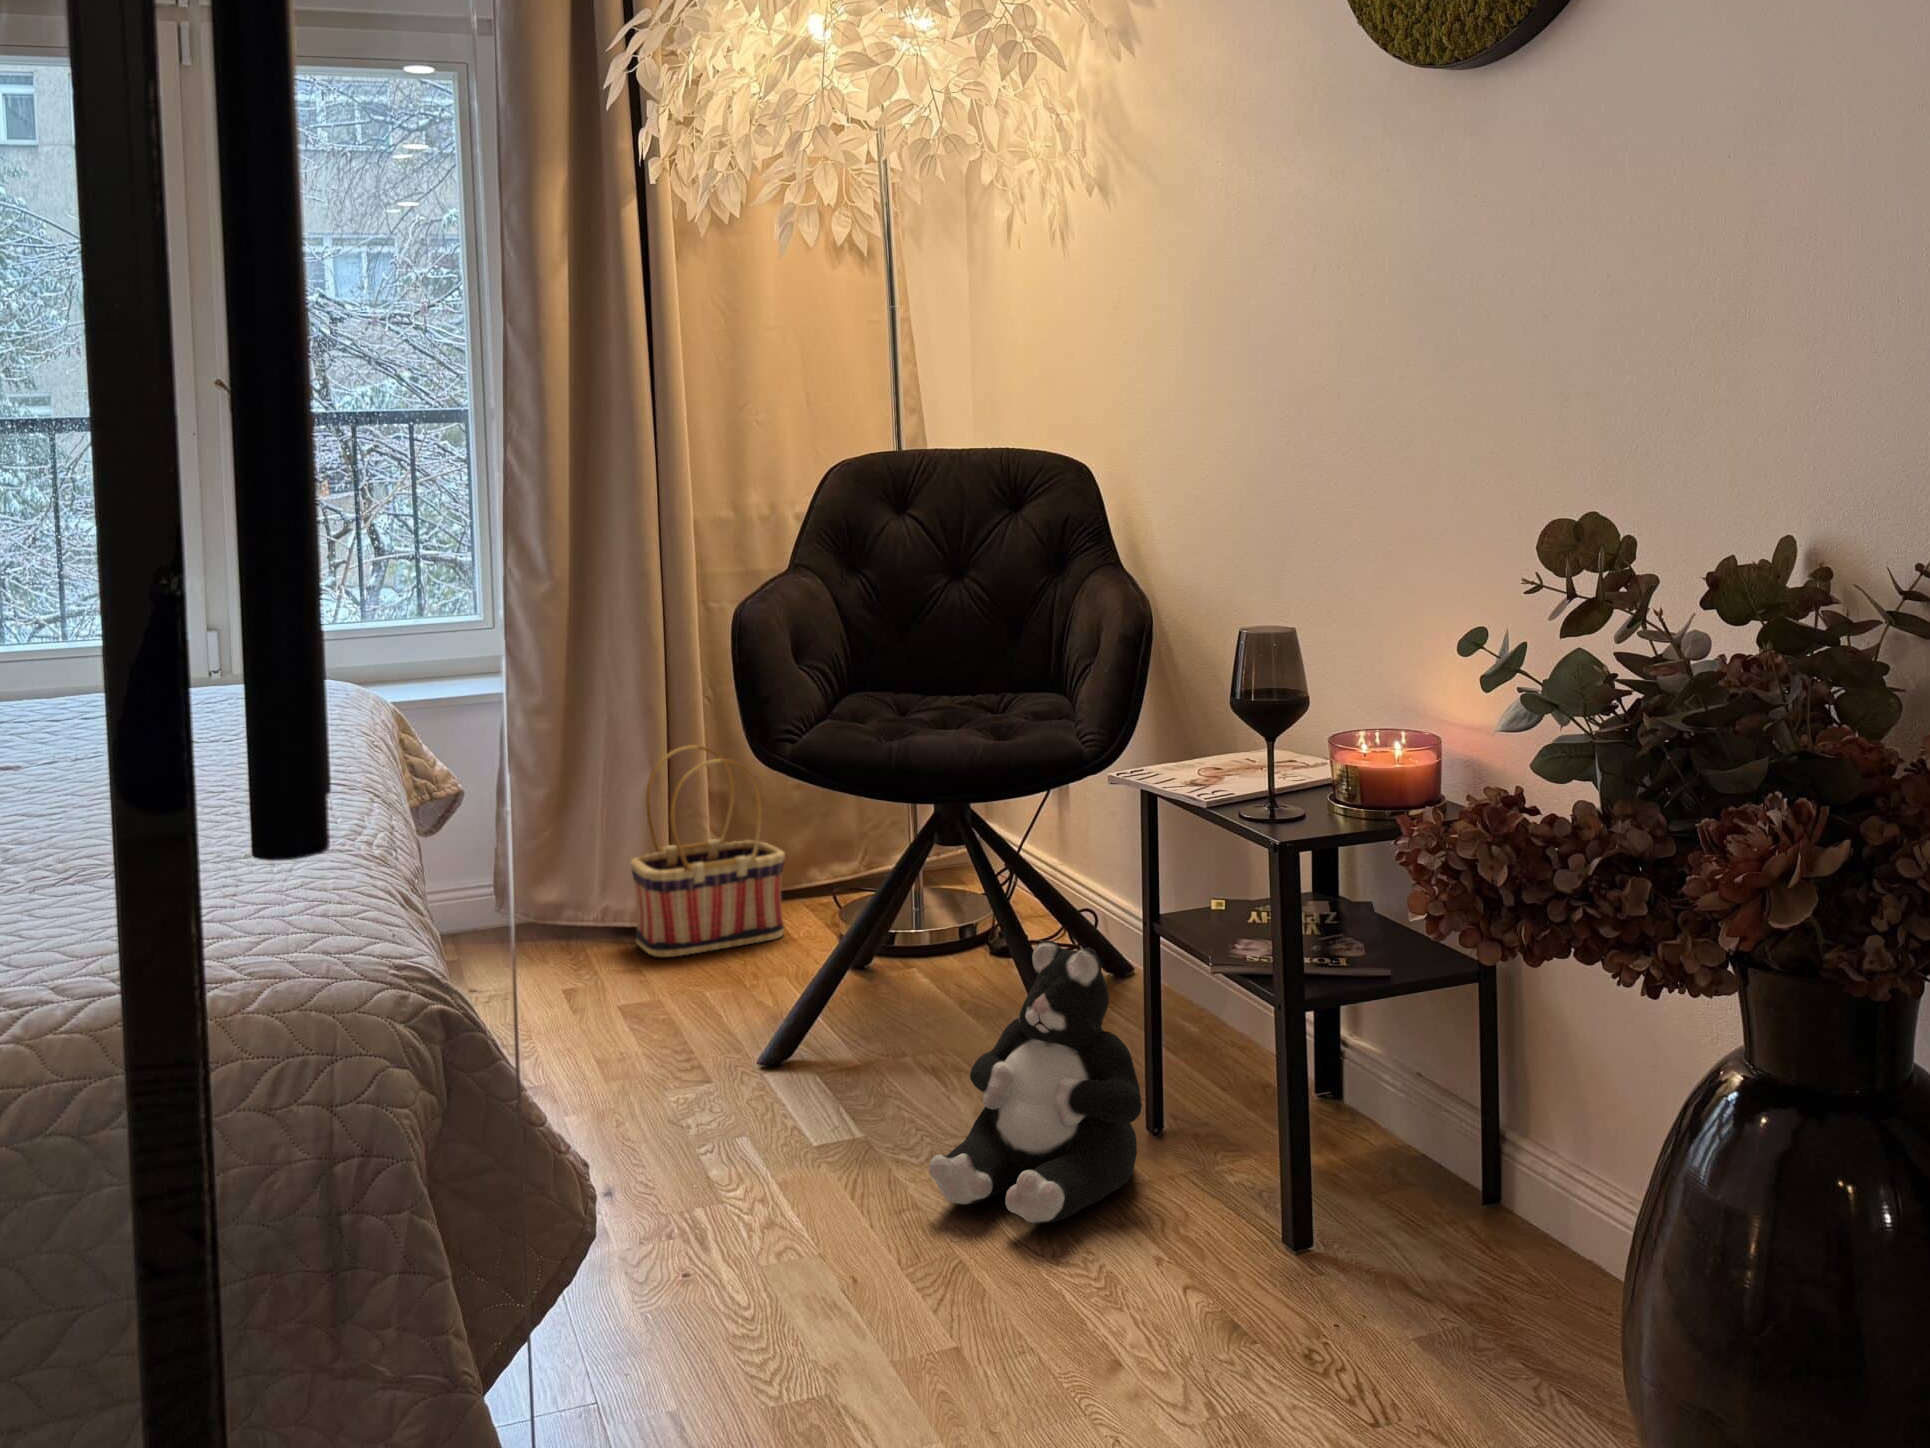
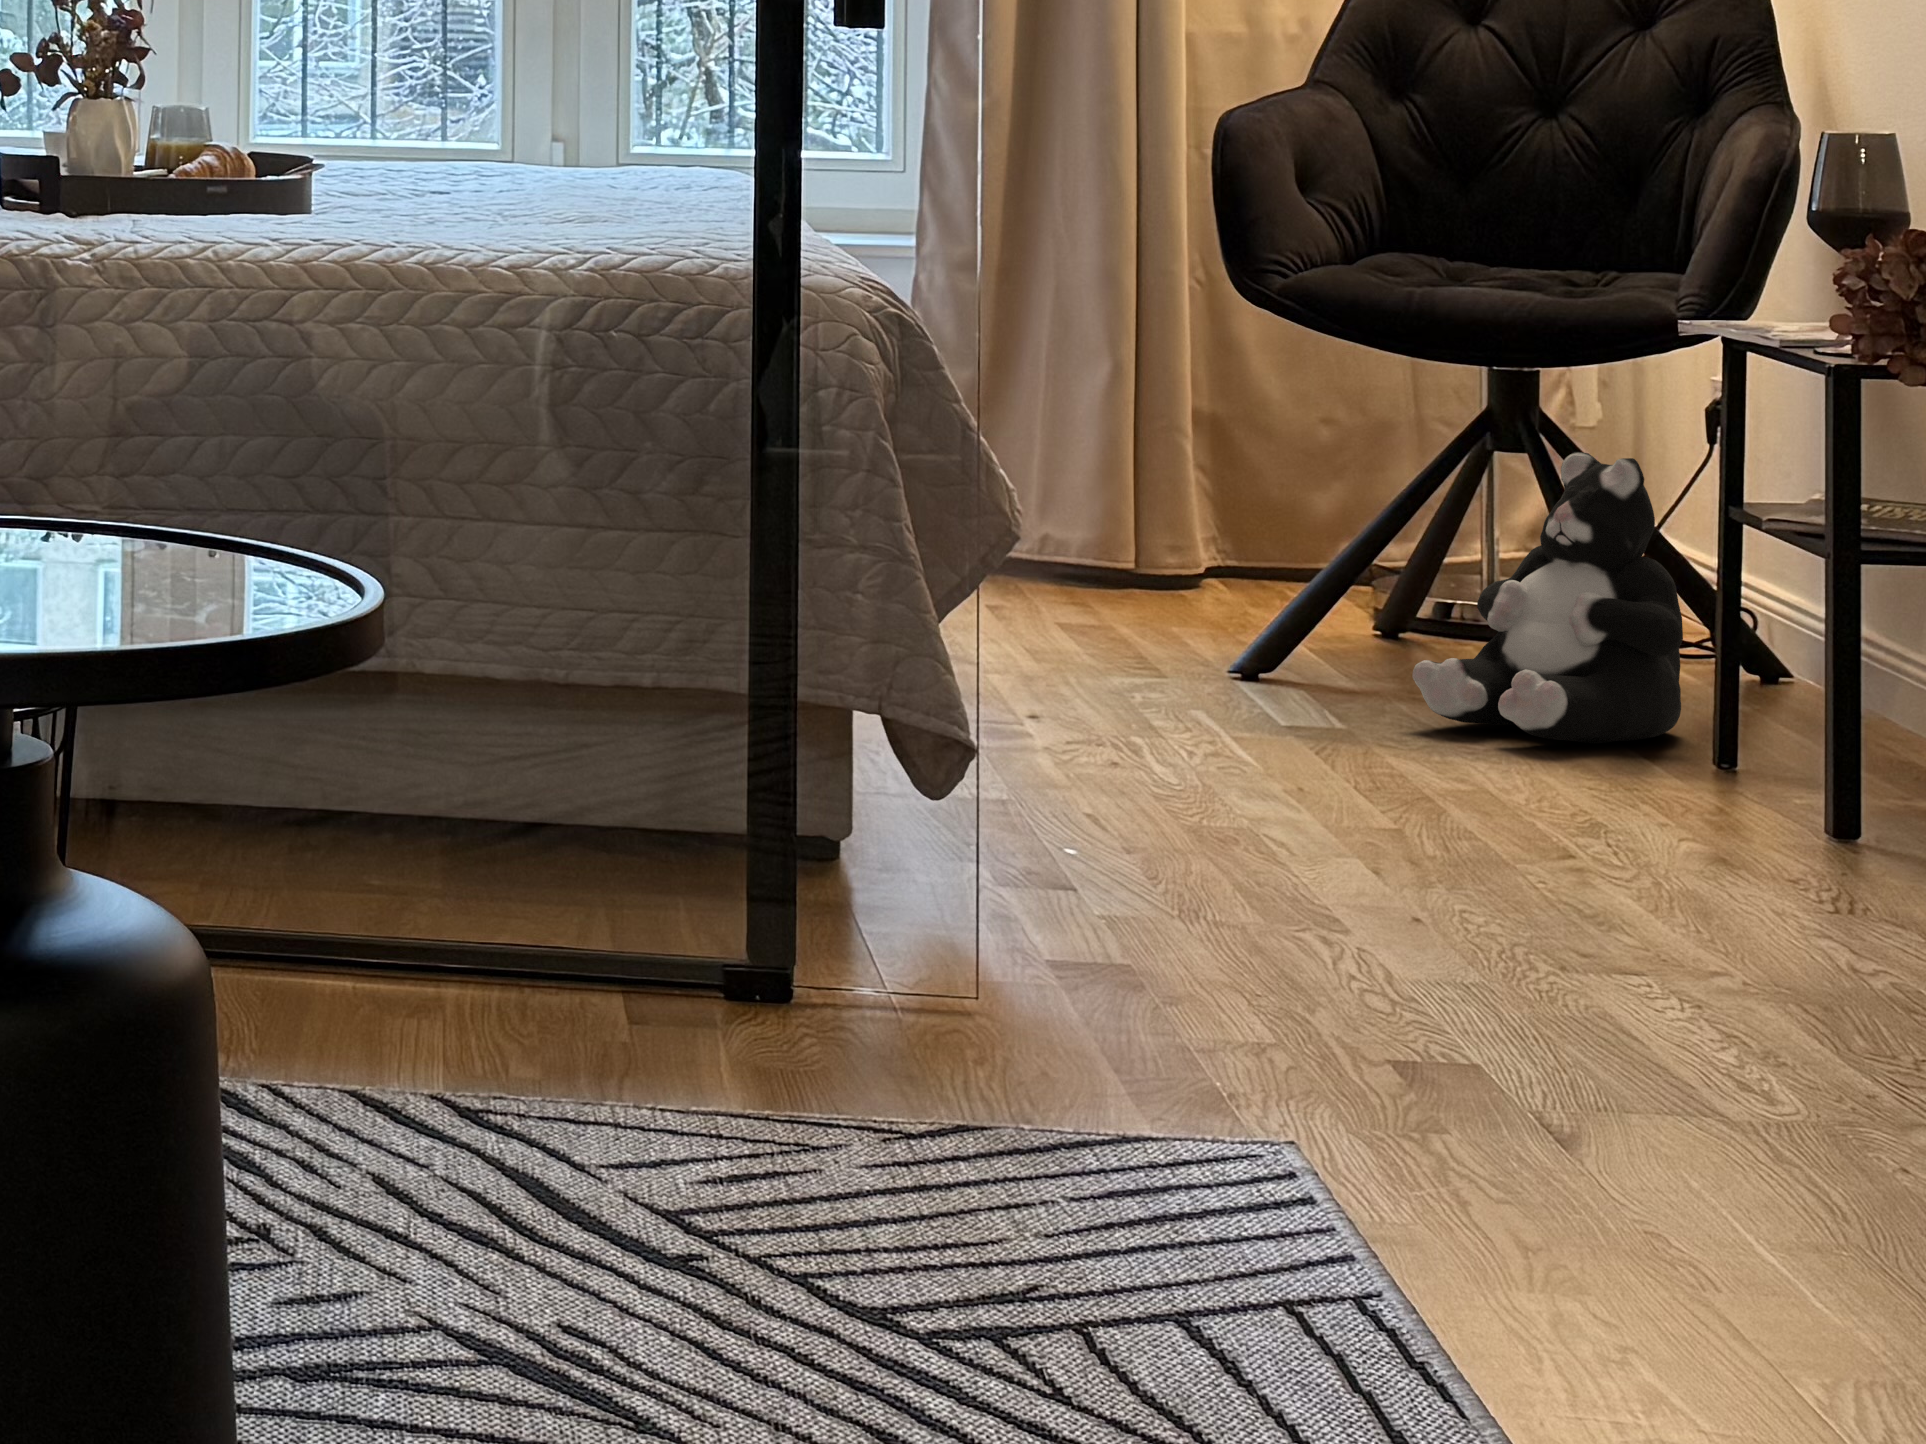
basket: present [630,745,785,957] -> none [1078,327,1292,591]

